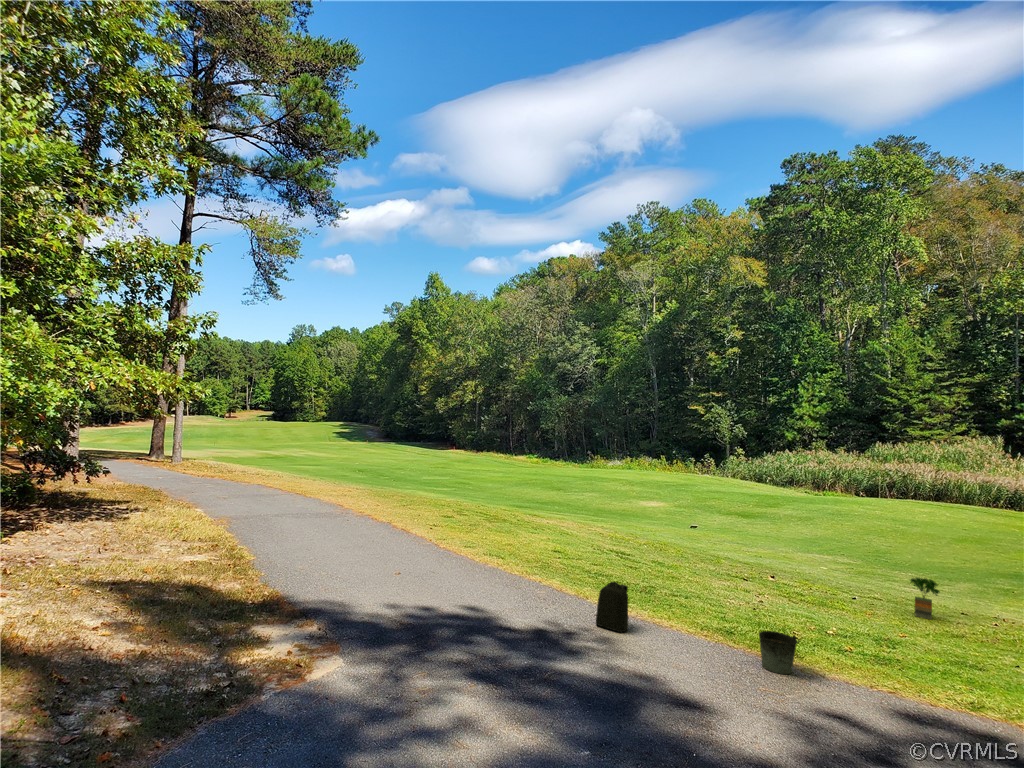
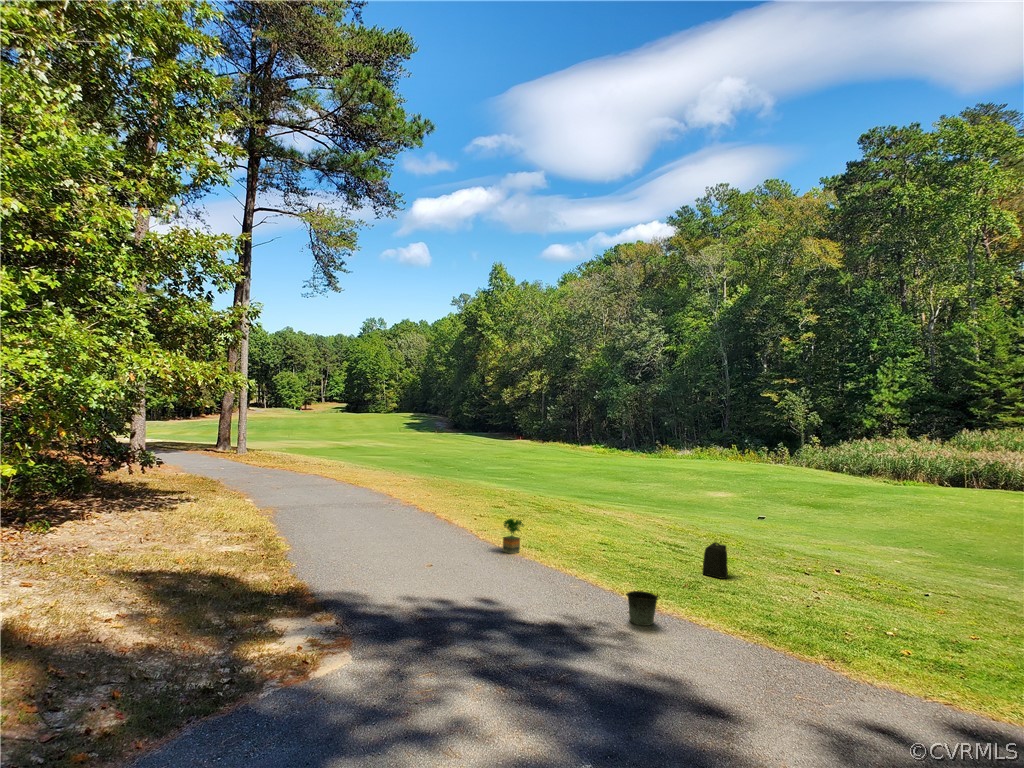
potted tree: present [910,578,940,619] -> present [503,519,524,554]
bucket: present [759,631,800,674] -> present [626,591,659,626]

